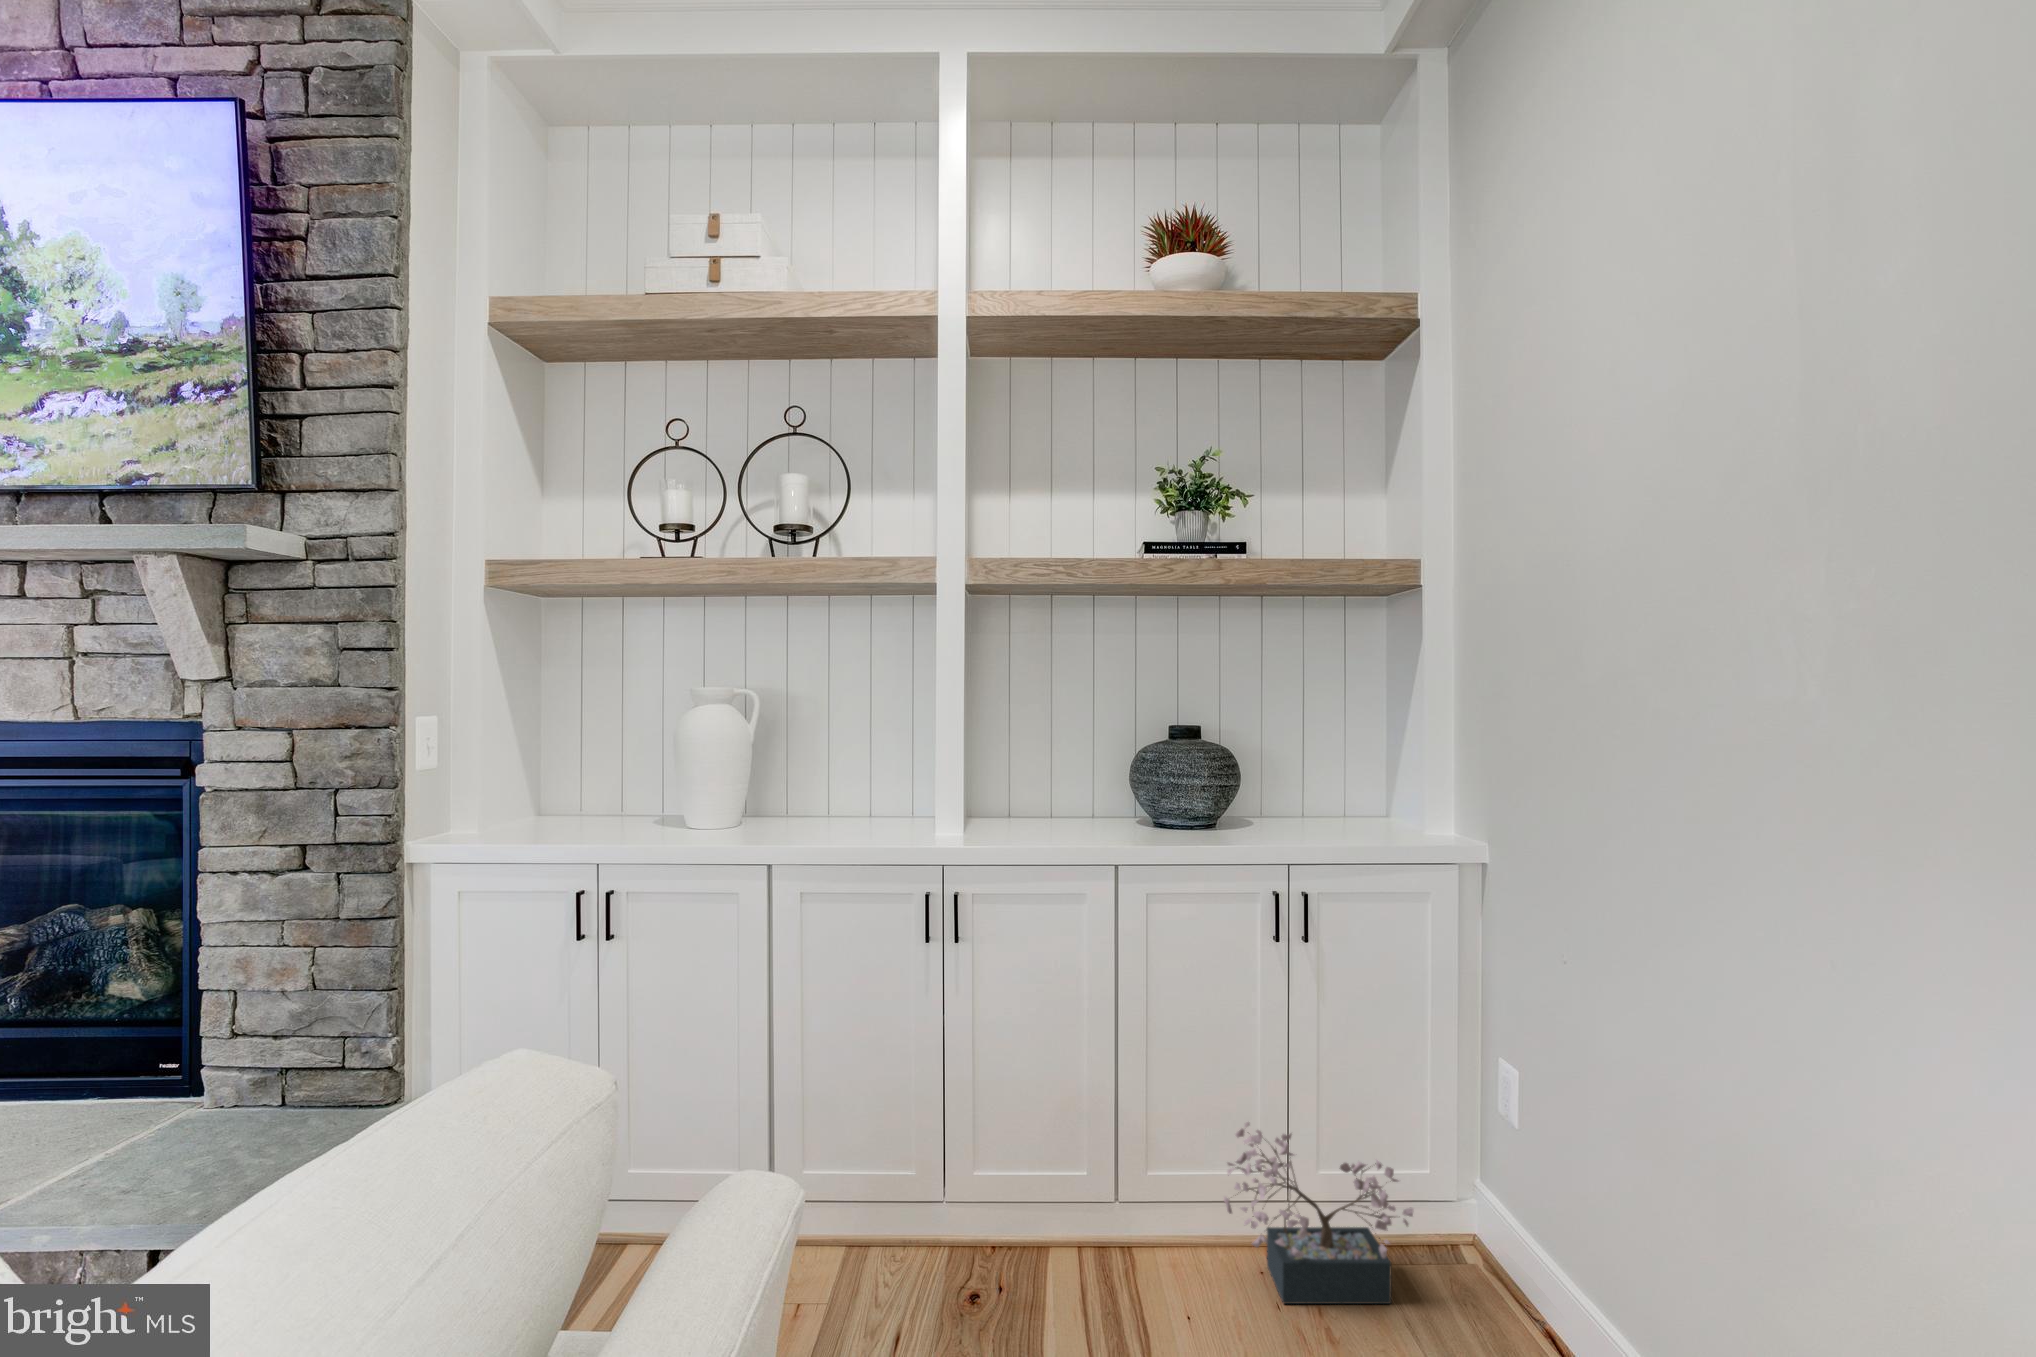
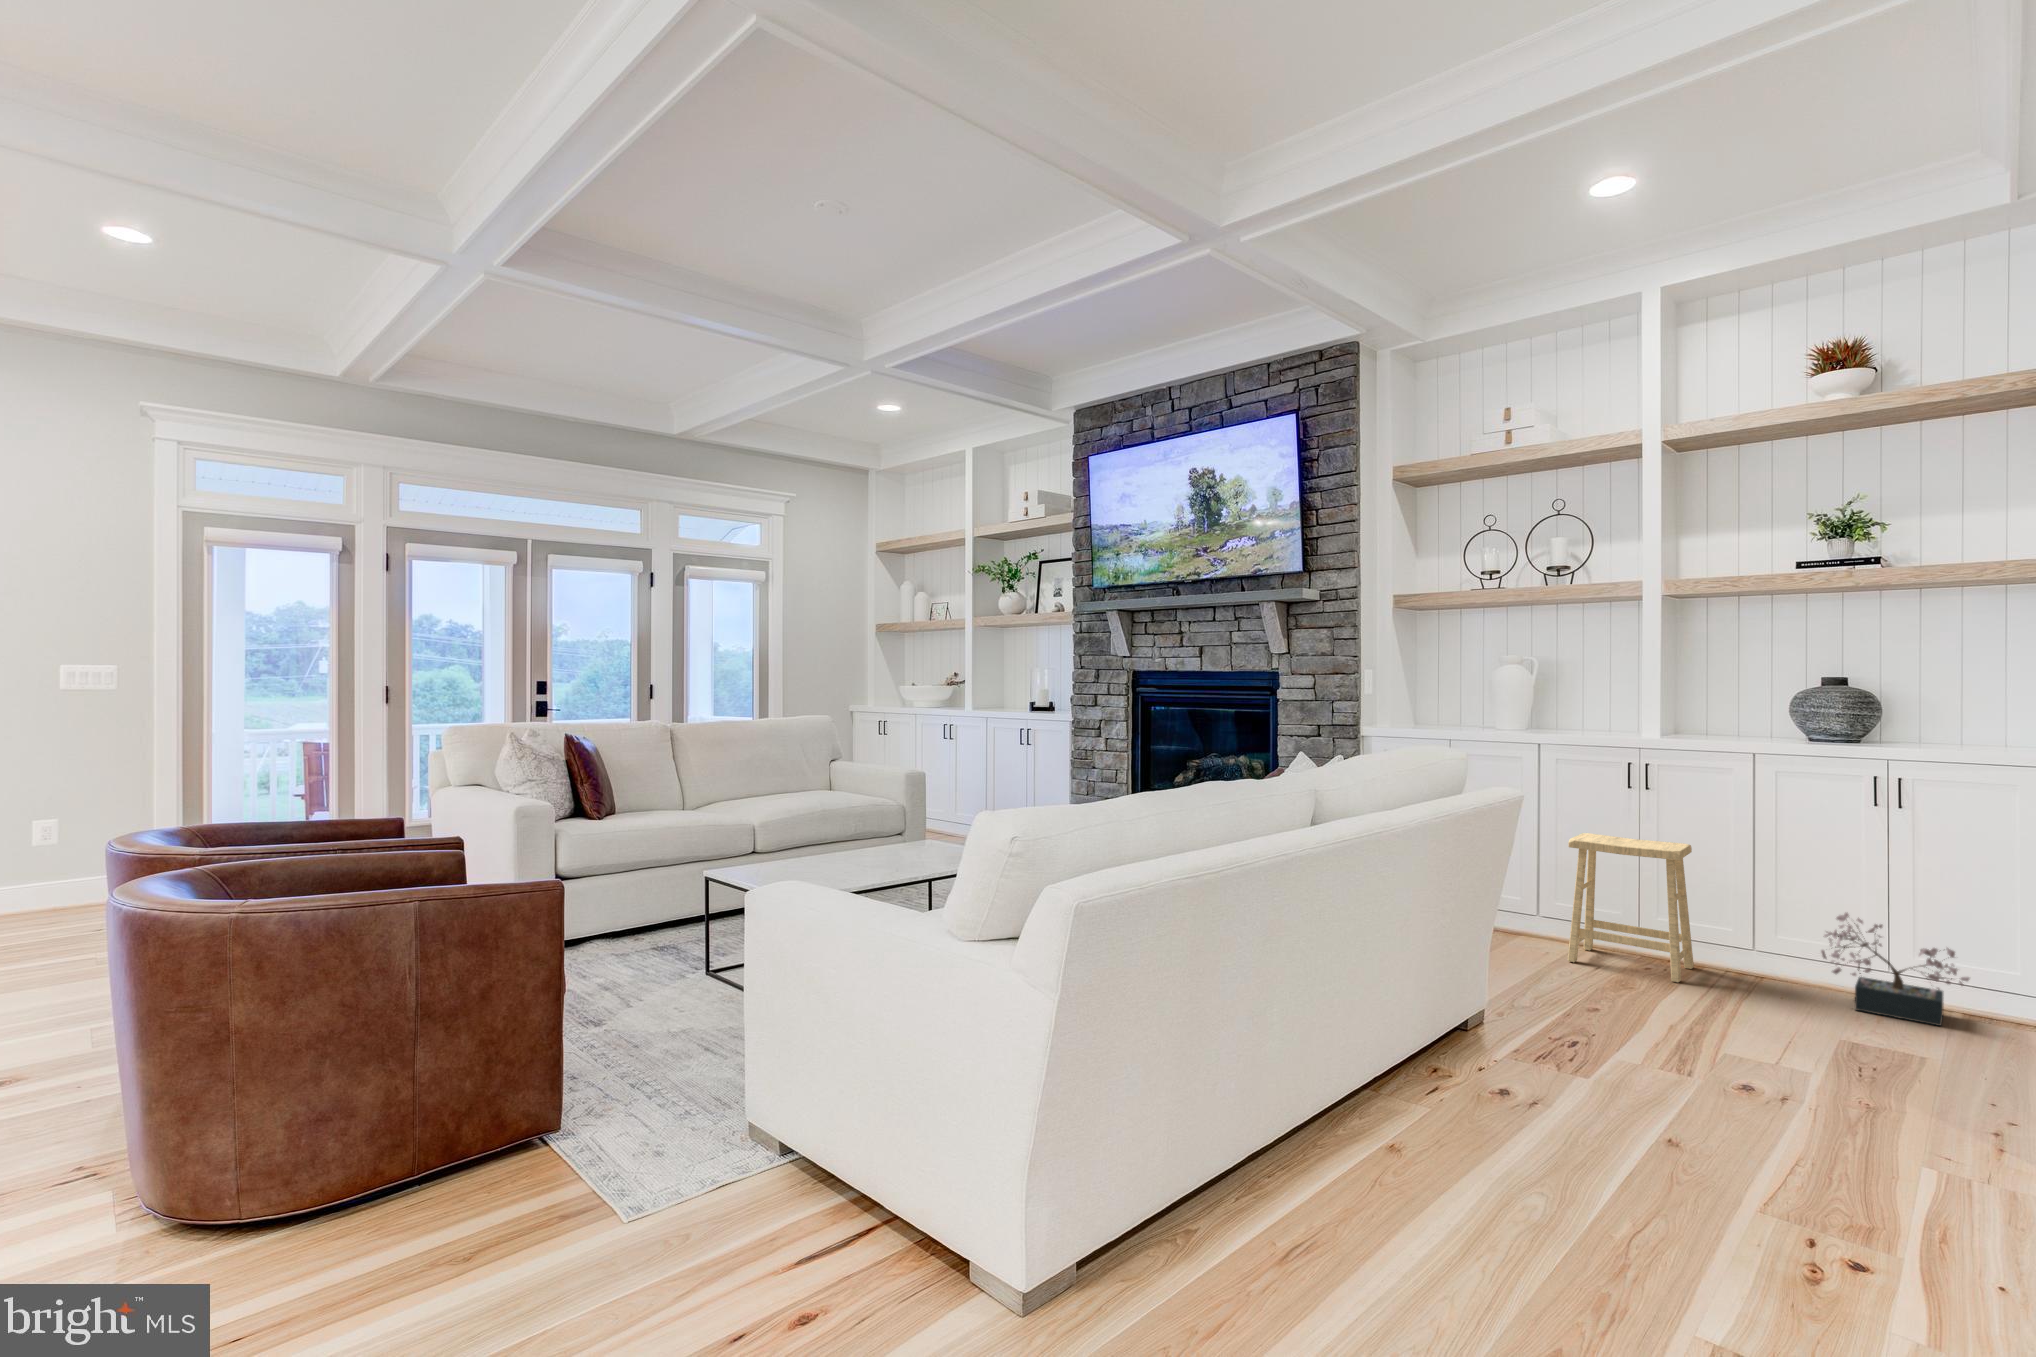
footstool: none [841,1037,1037,1326] -> present [1568,833,1694,982]

